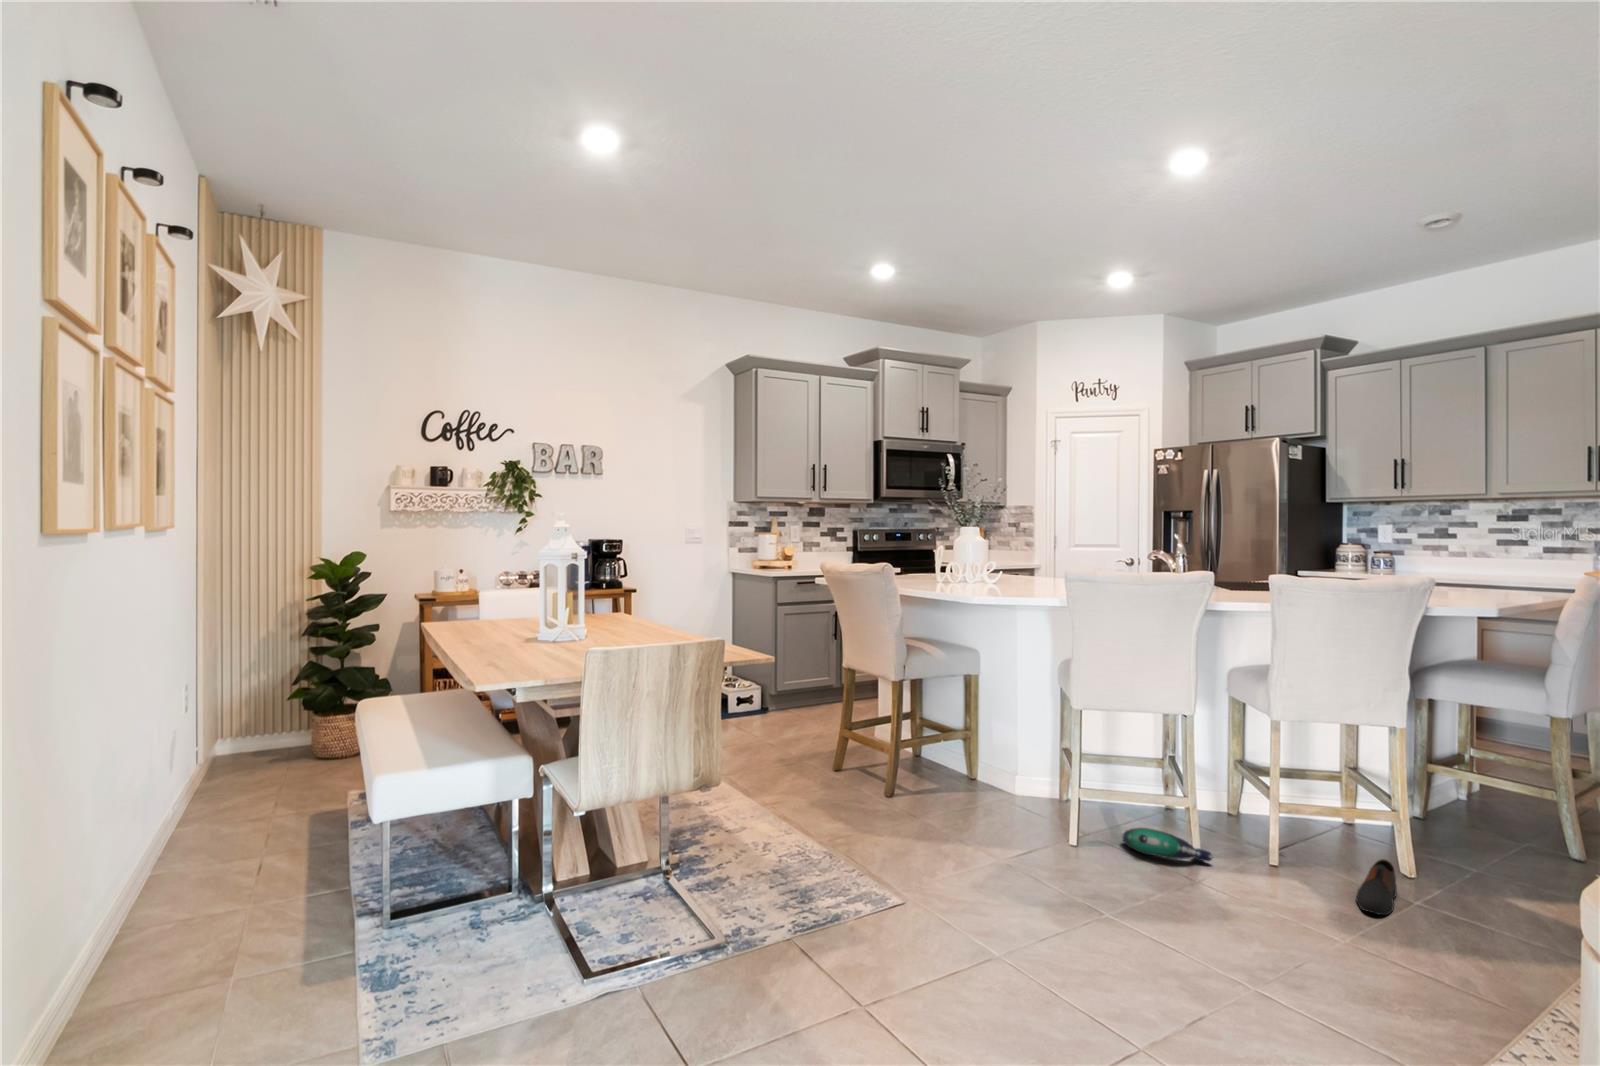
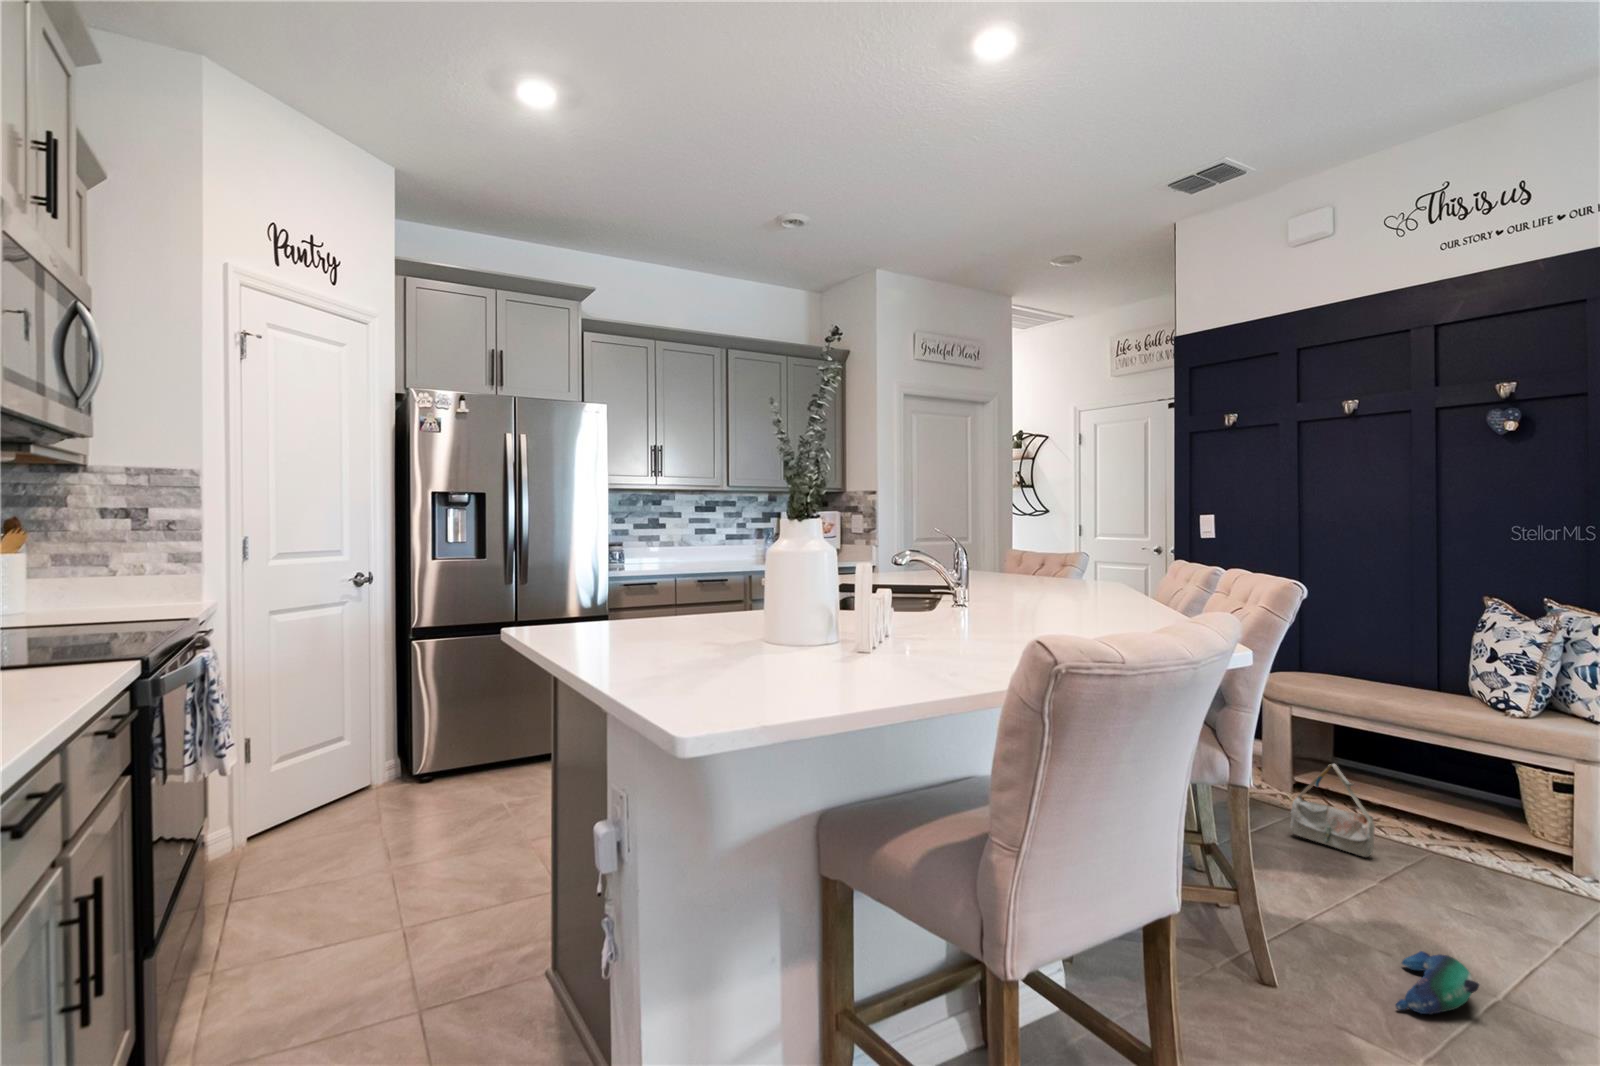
bag: none [1483,803,1528,912] -> present [1290,764,1375,857]
shoe: present [1356,859,1397,915] -> none [1361,858,1474,915]

